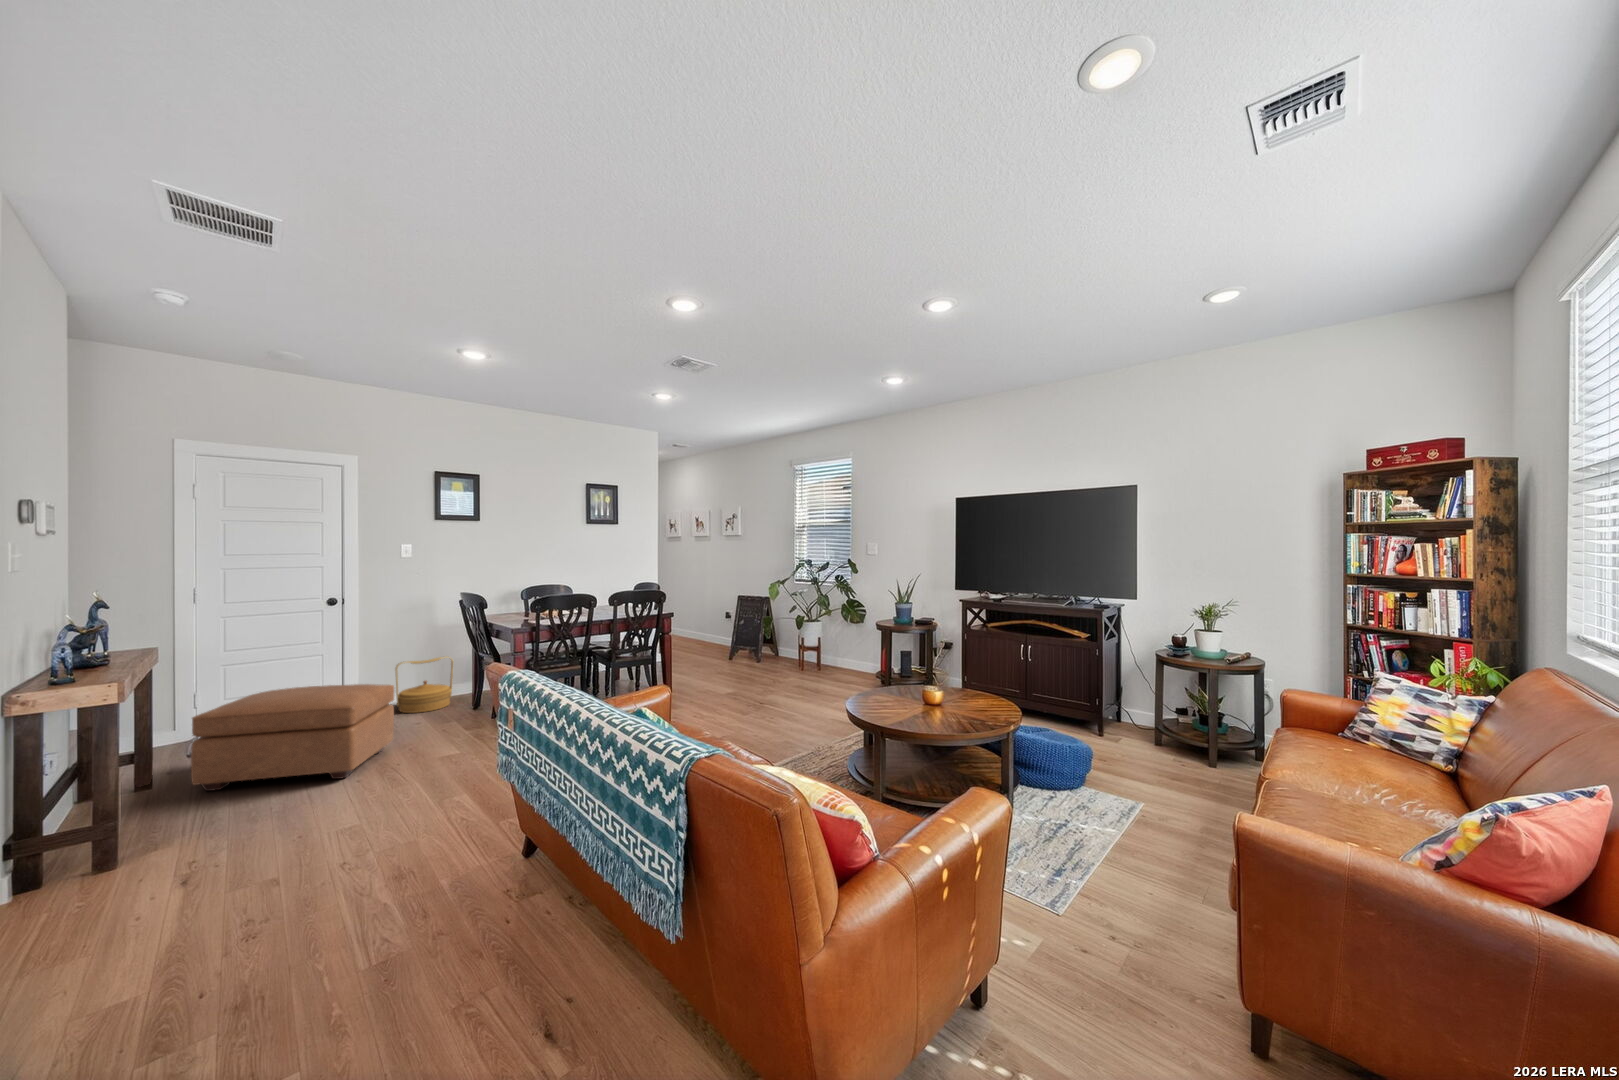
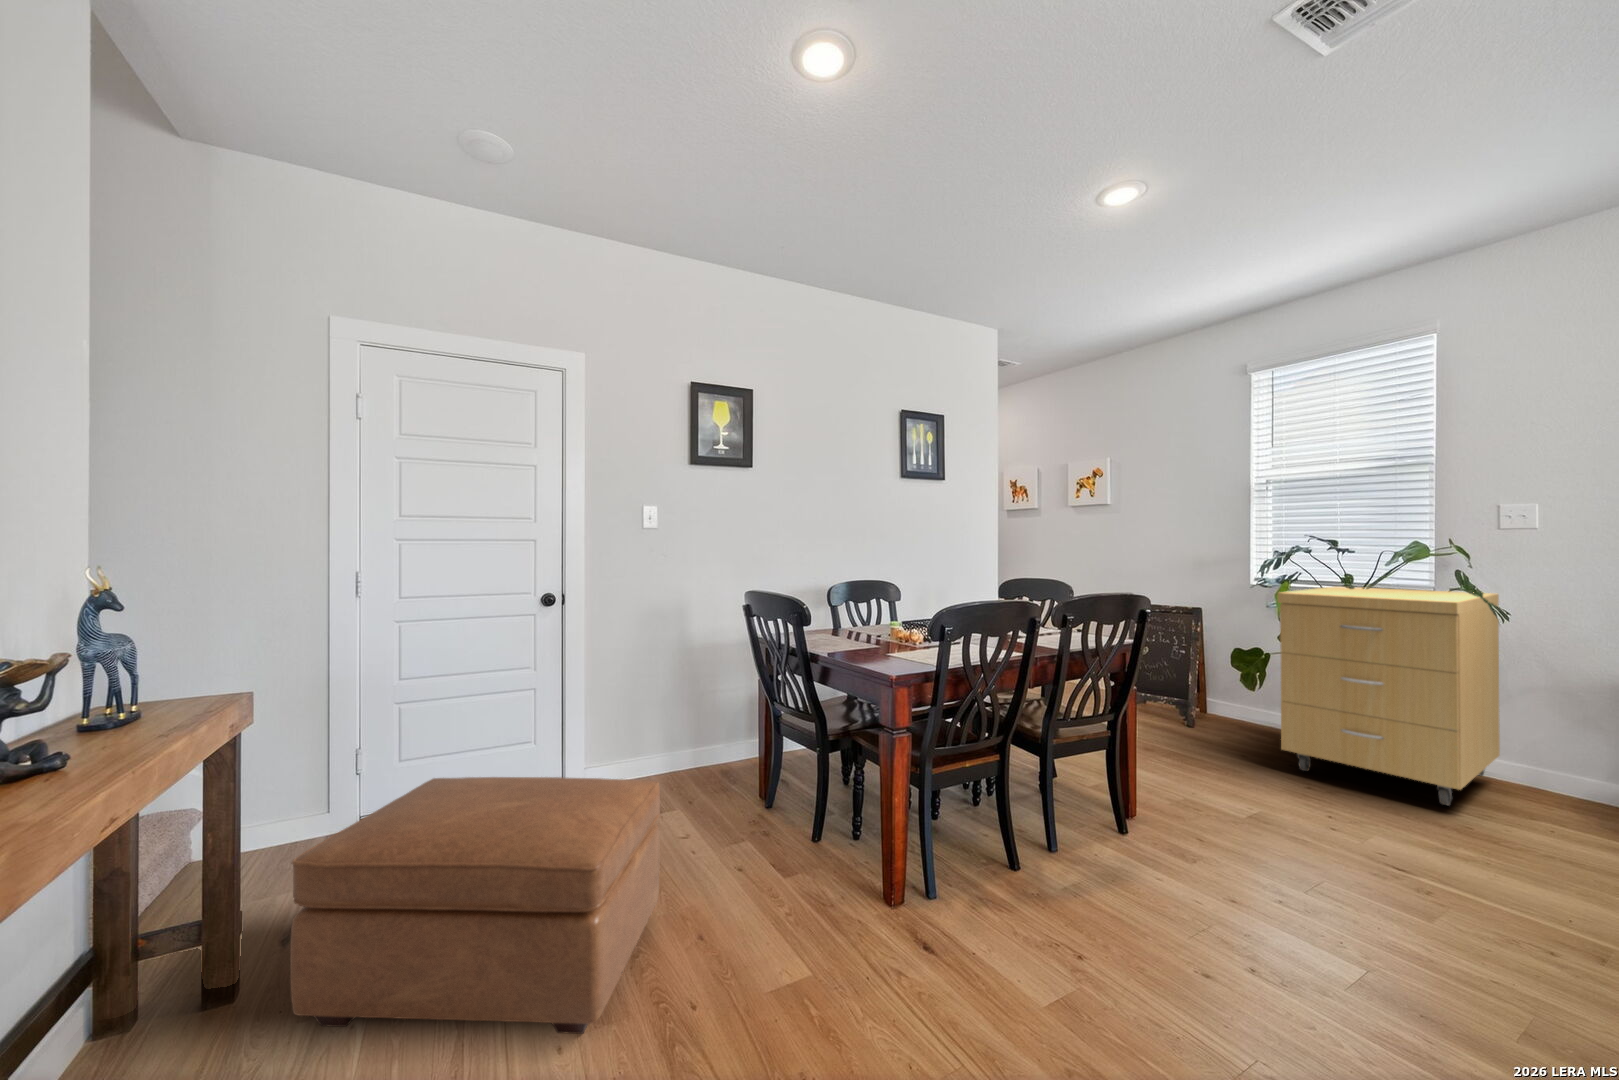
storage cabinet: none [769,583,865,682] -> present [1278,586,1500,806]
woven basket: present [395,657,454,713] -> none [639,701,723,803]

